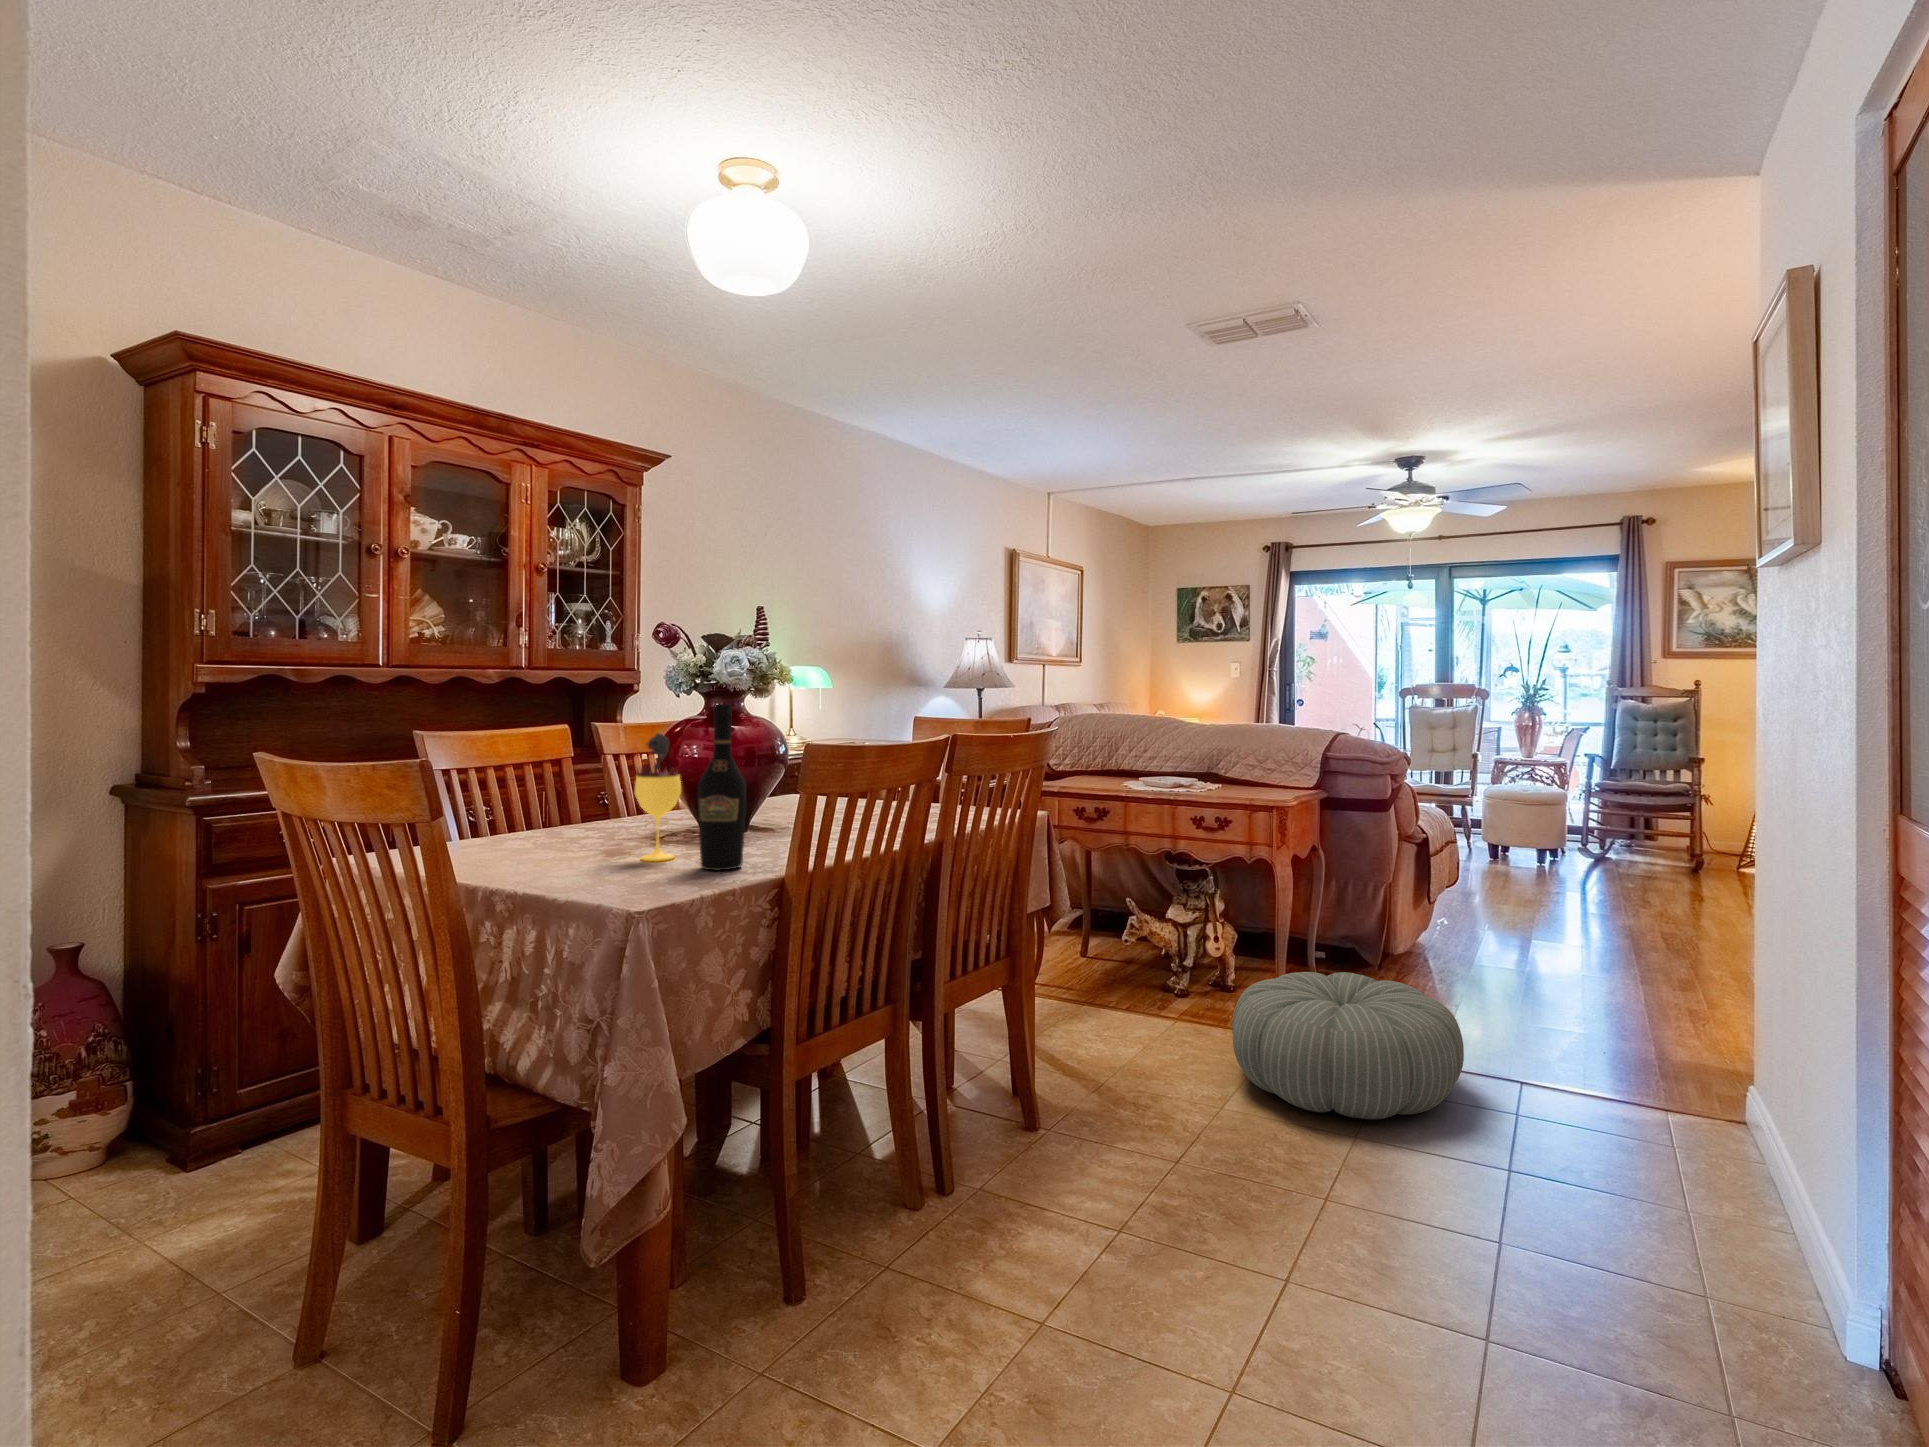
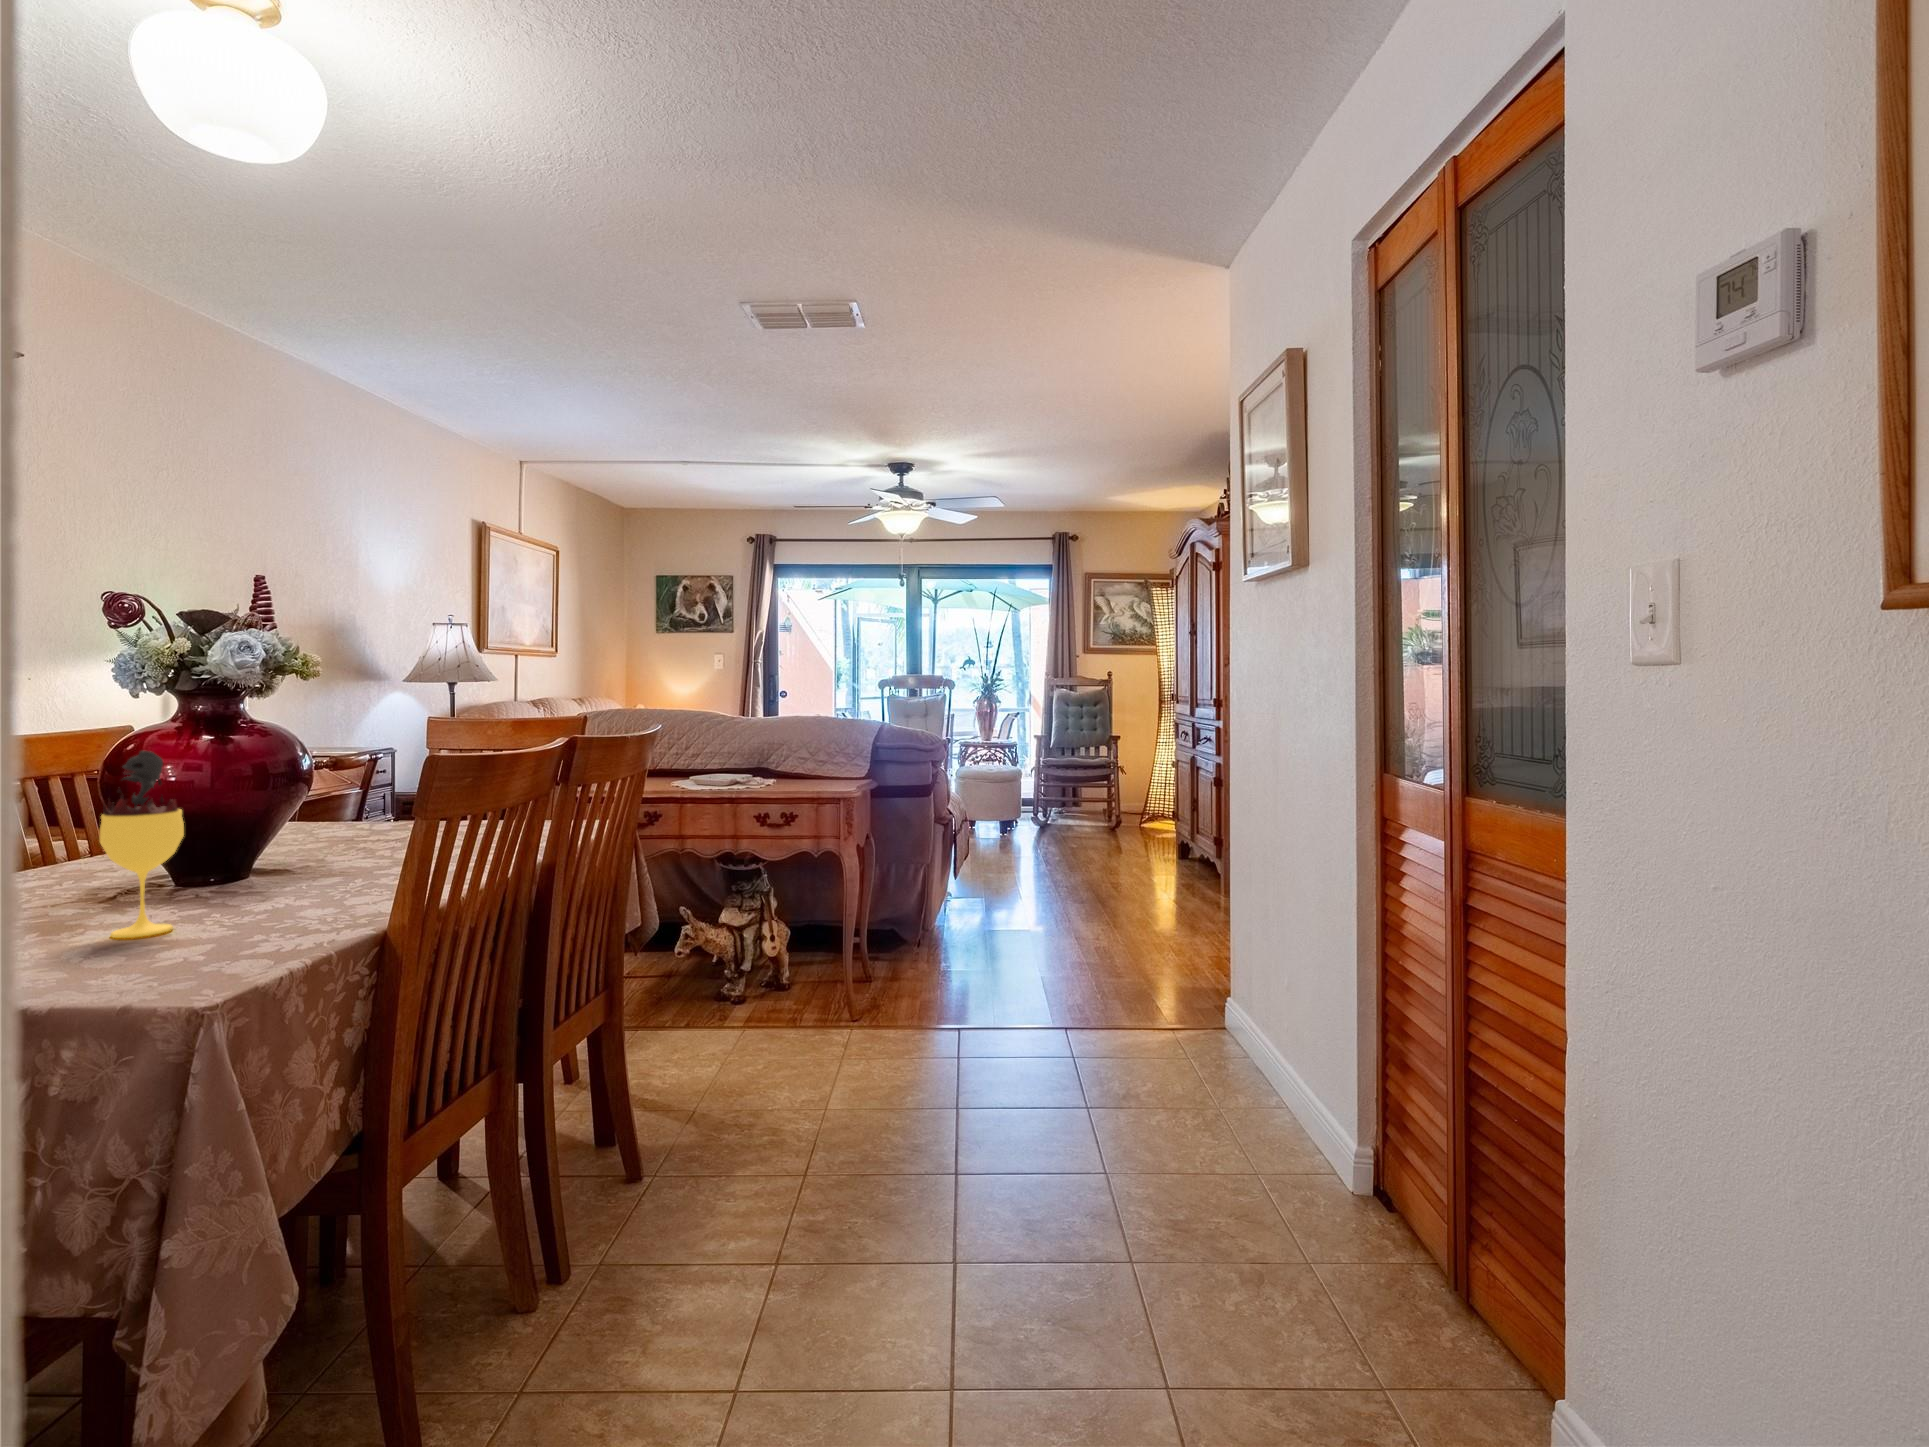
wine bottle: present [698,704,746,870] -> none [232,707,313,938]
pouf: present [1232,972,1464,1119] -> none [823,951,1033,1088]

